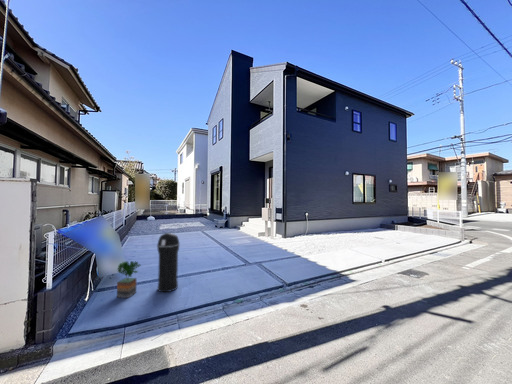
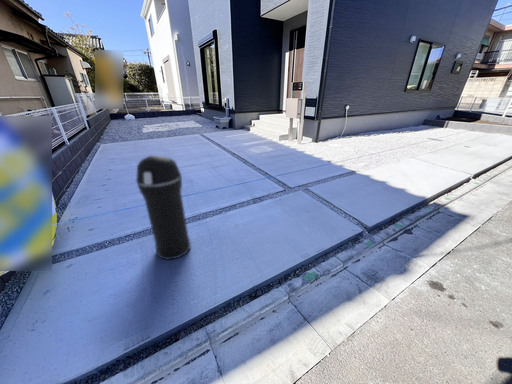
potted tree: present [117,261,141,298] -> none [61,214,119,278]

